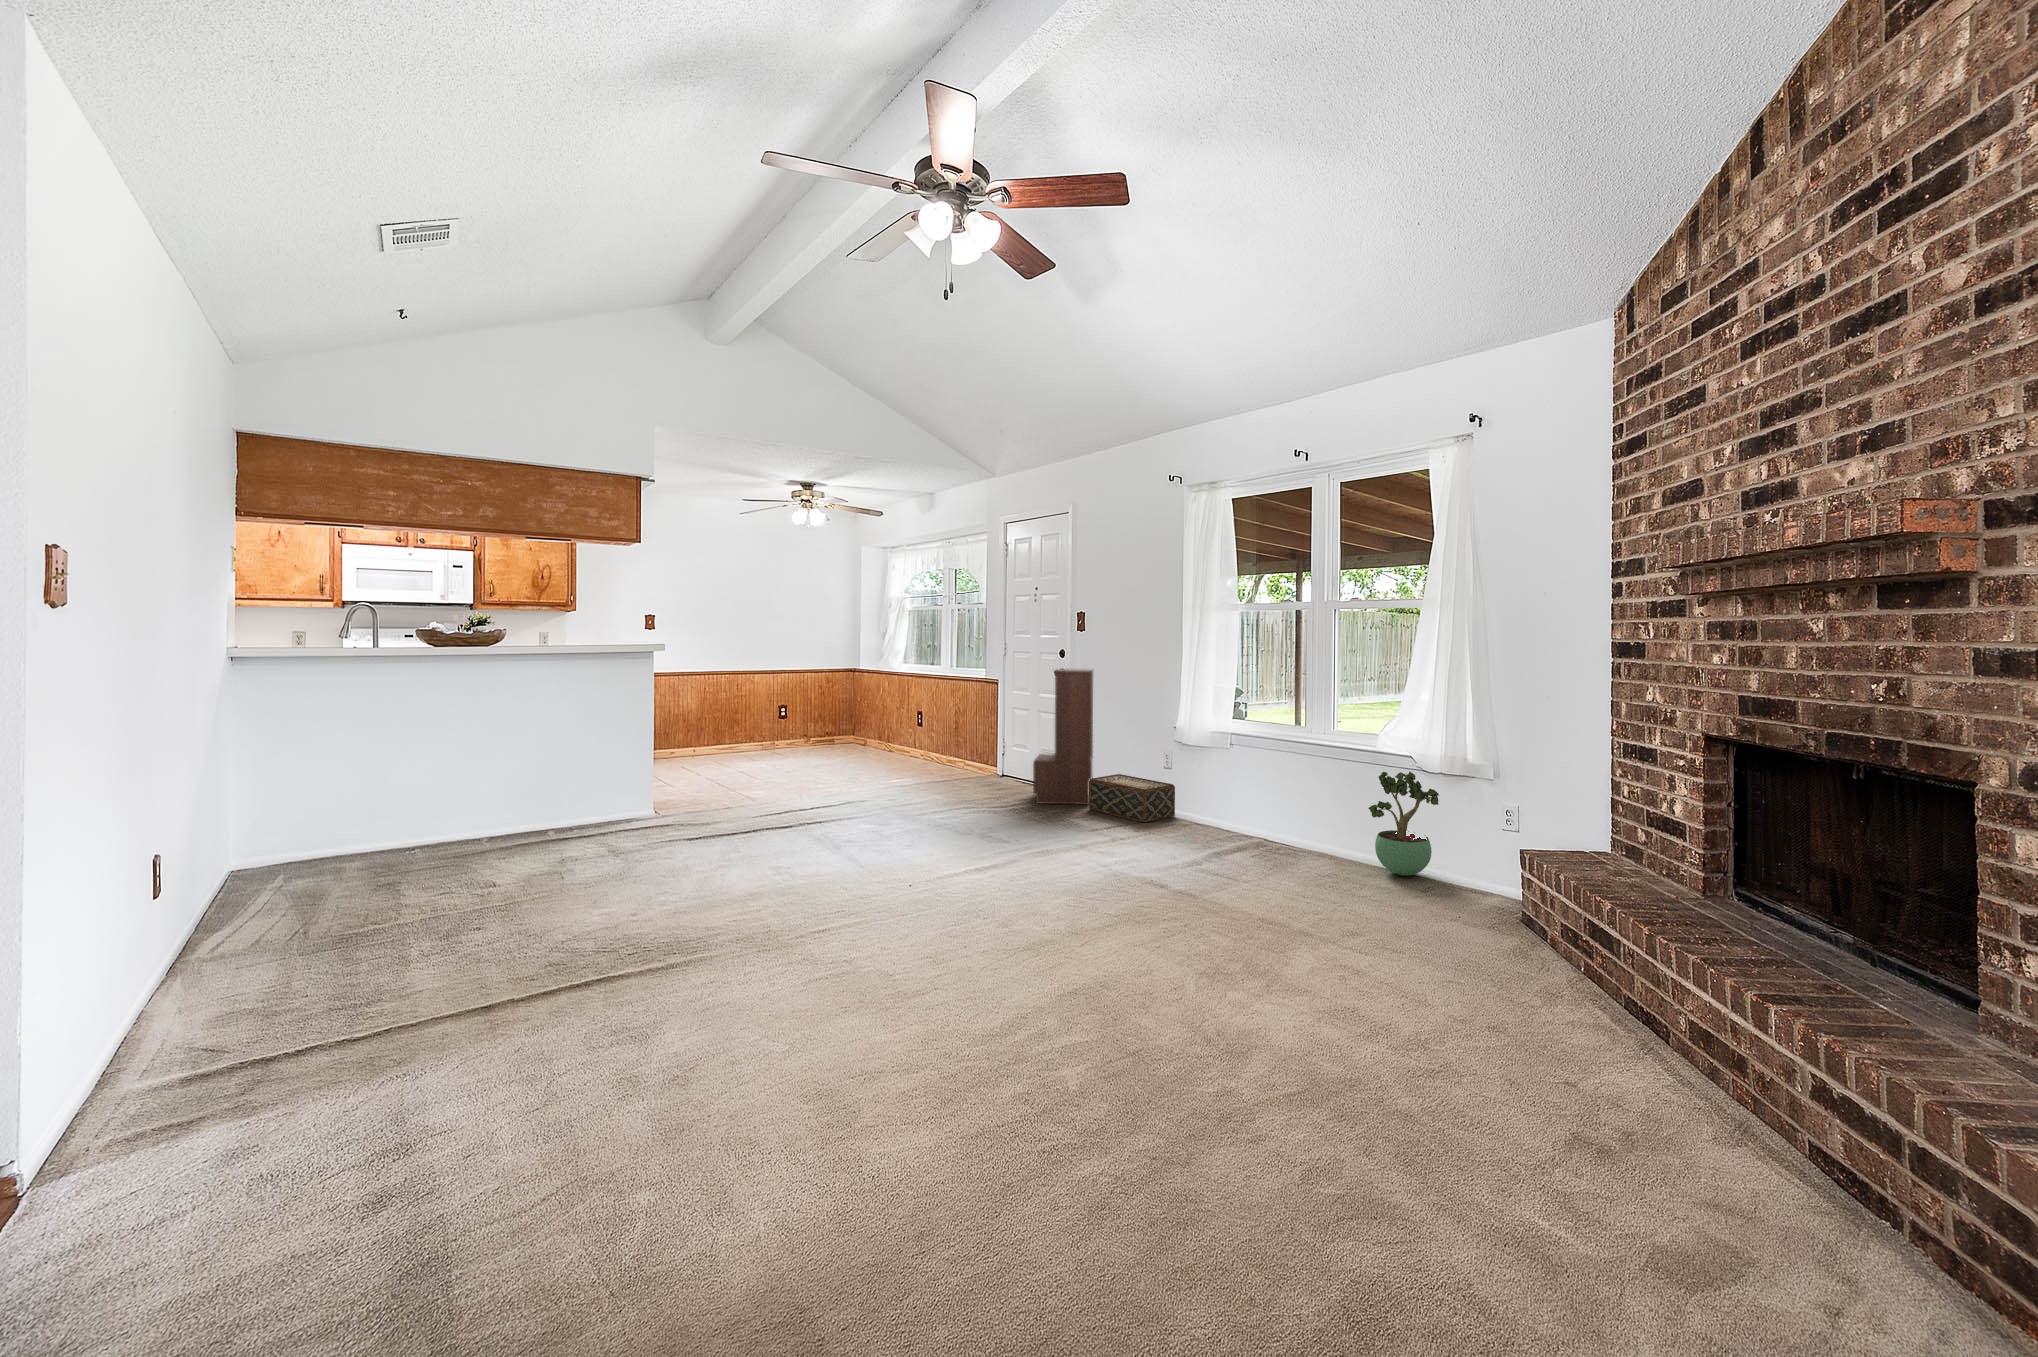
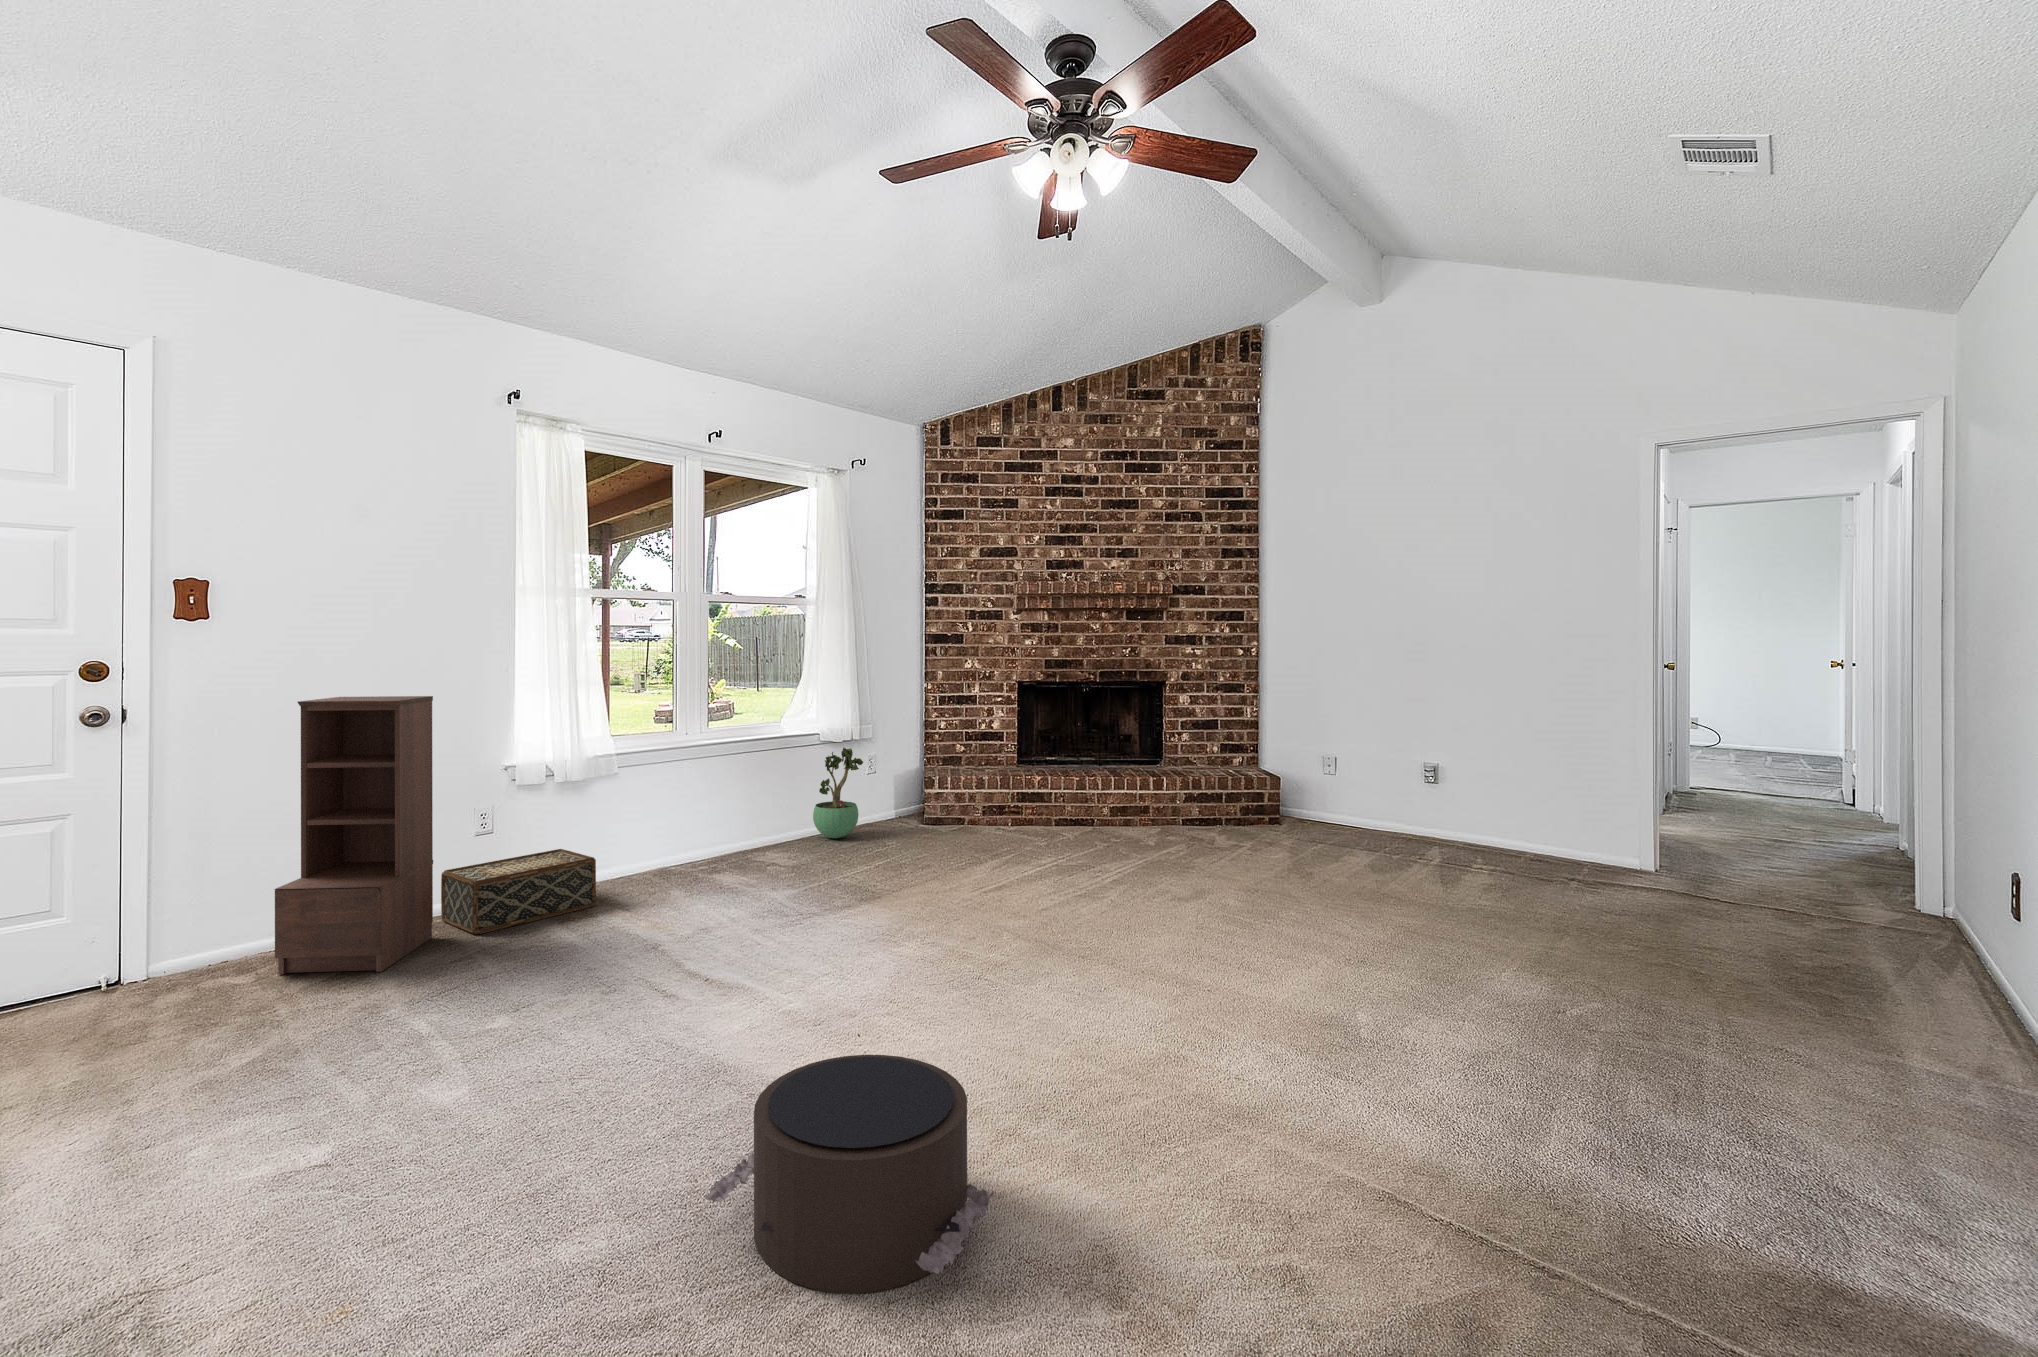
pouf: none [616,815,746,887] -> present [705,1055,994,1293]

